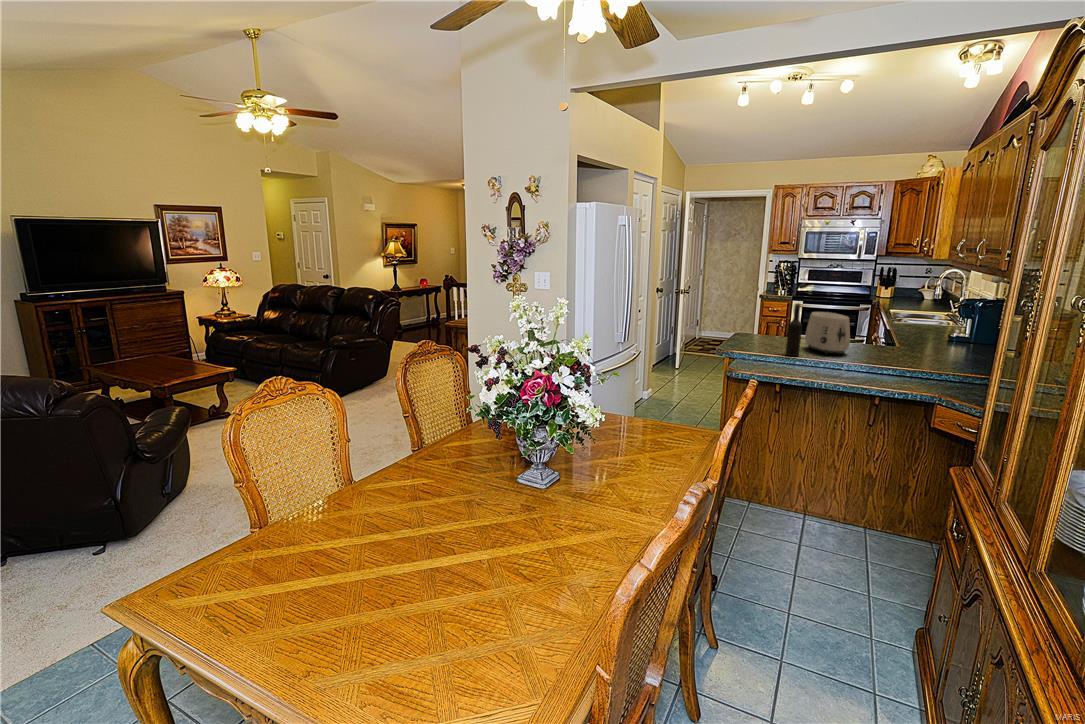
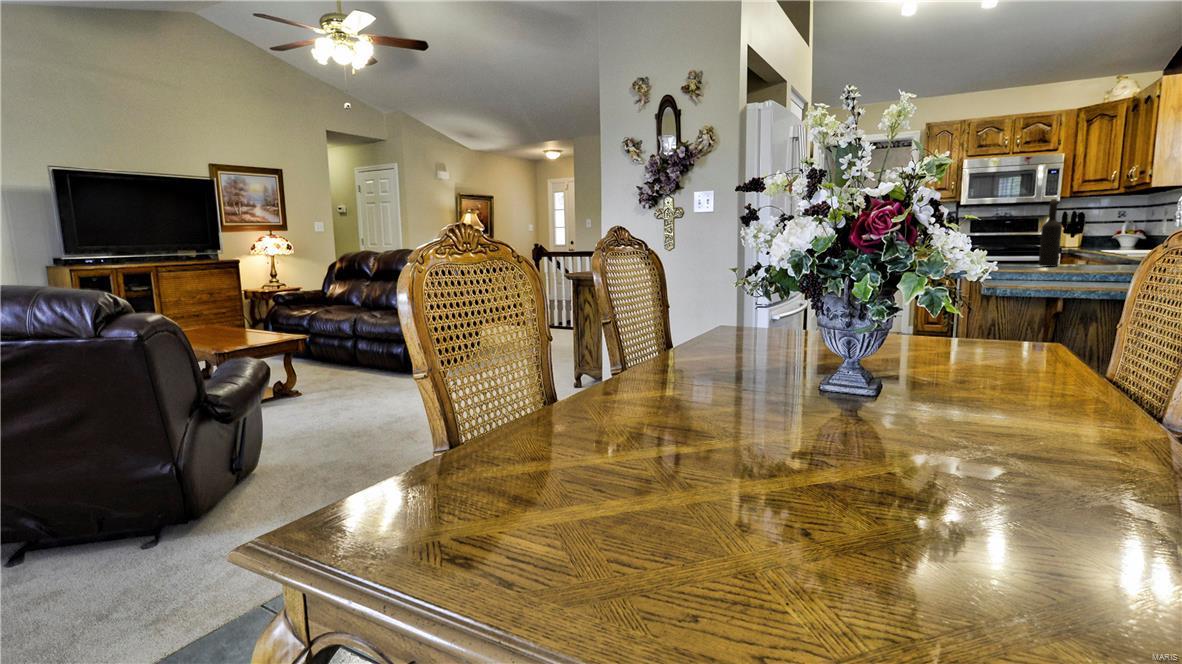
toaster: present [805,312,850,354] -> none [1053,214,1125,264]

